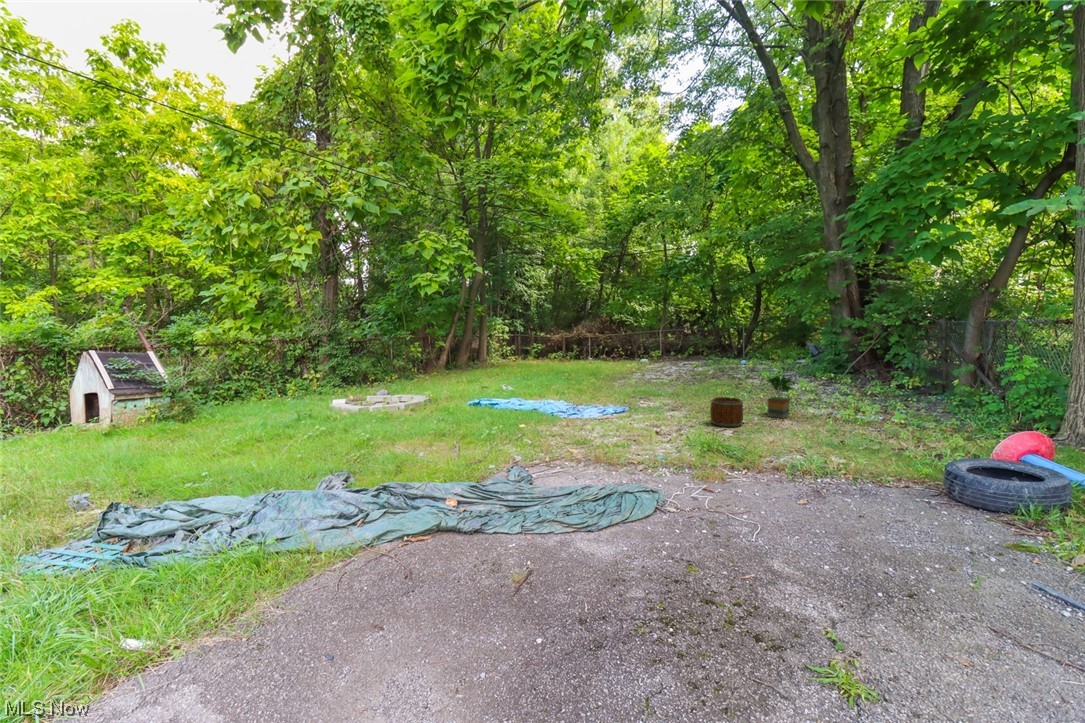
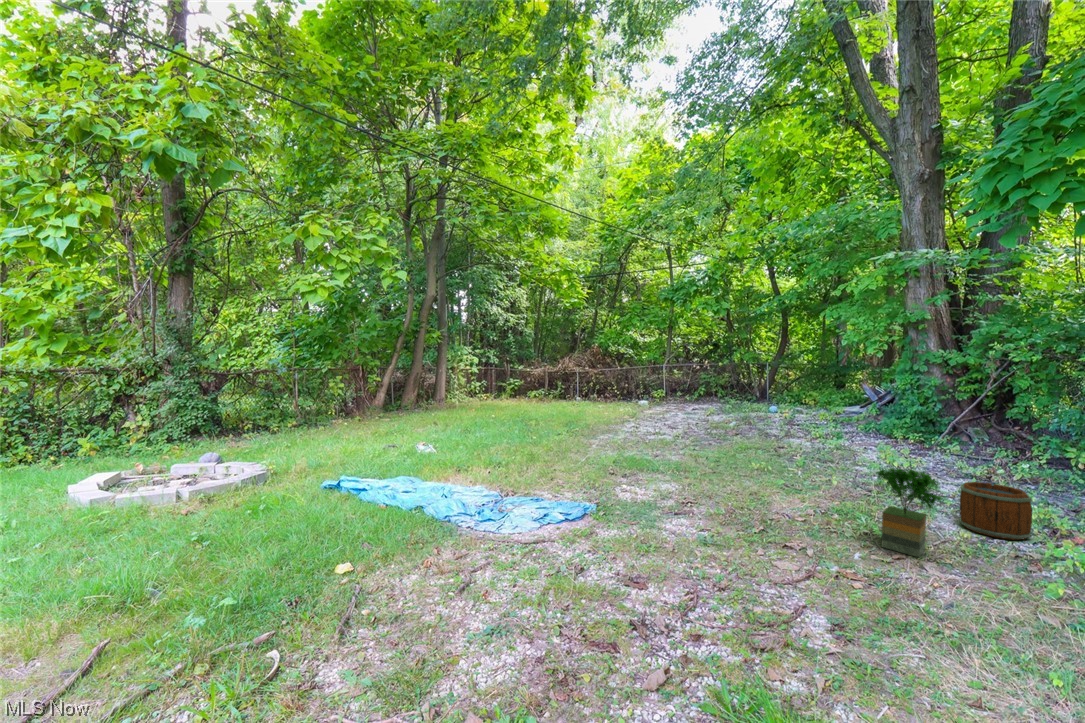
bucket: present [710,397,743,427] -> present [960,482,1032,540]

